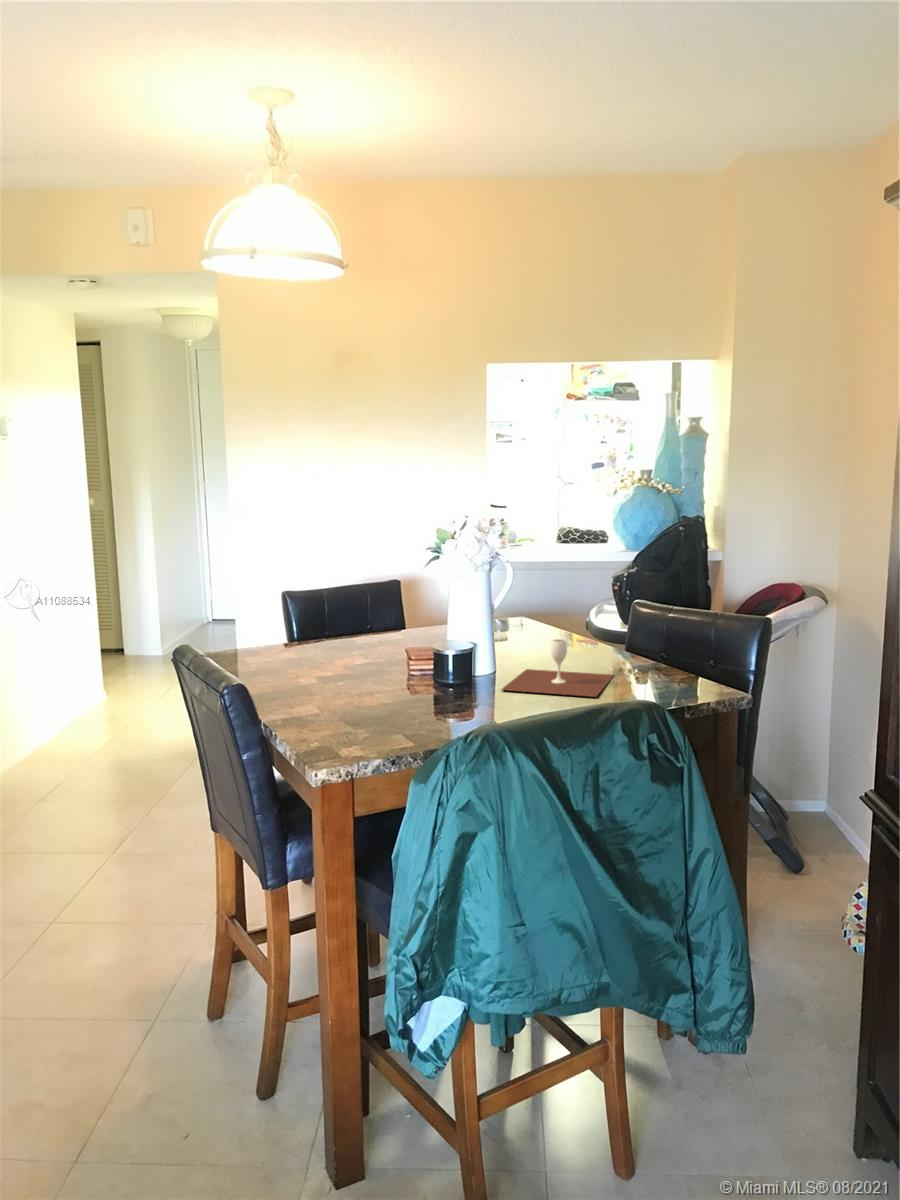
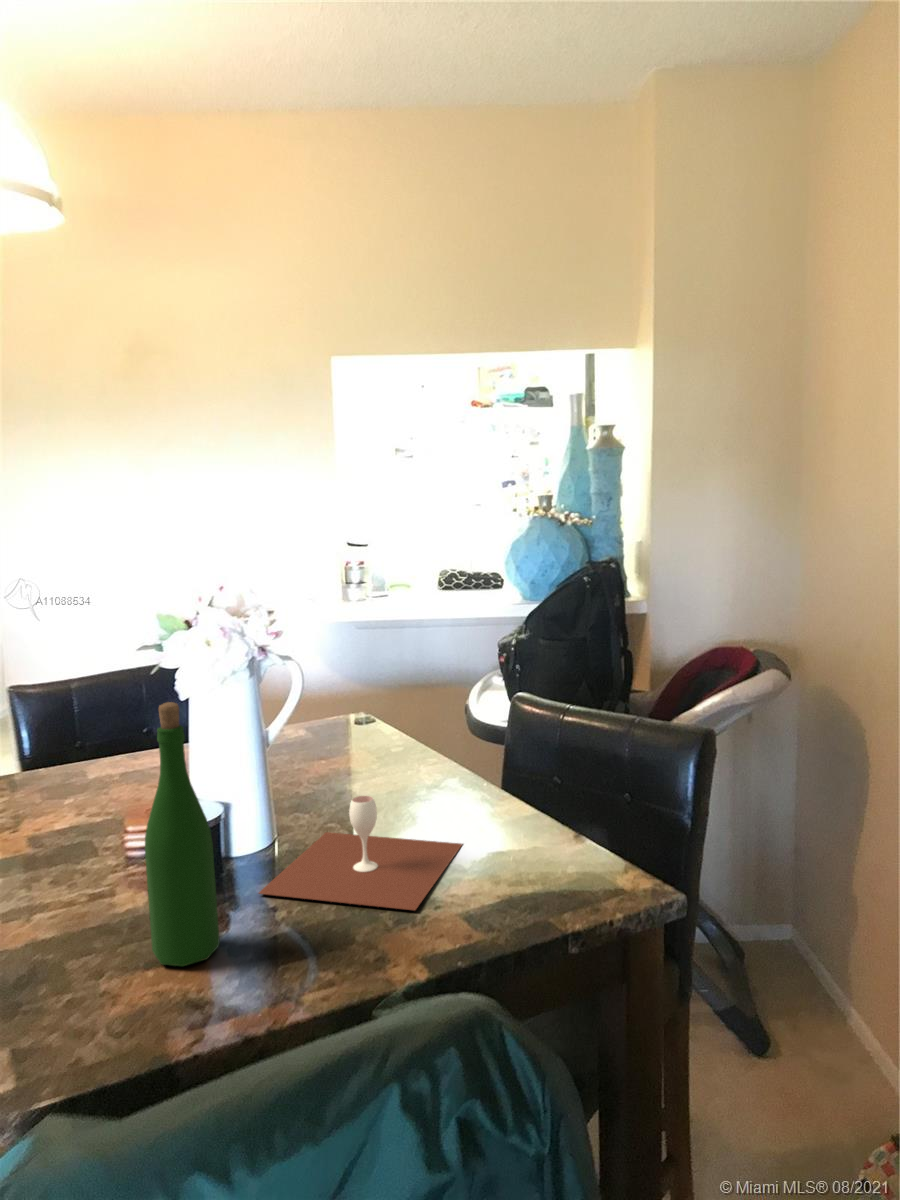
wine bottle: none [455,568,491,712] -> present [145,702,220,966]

